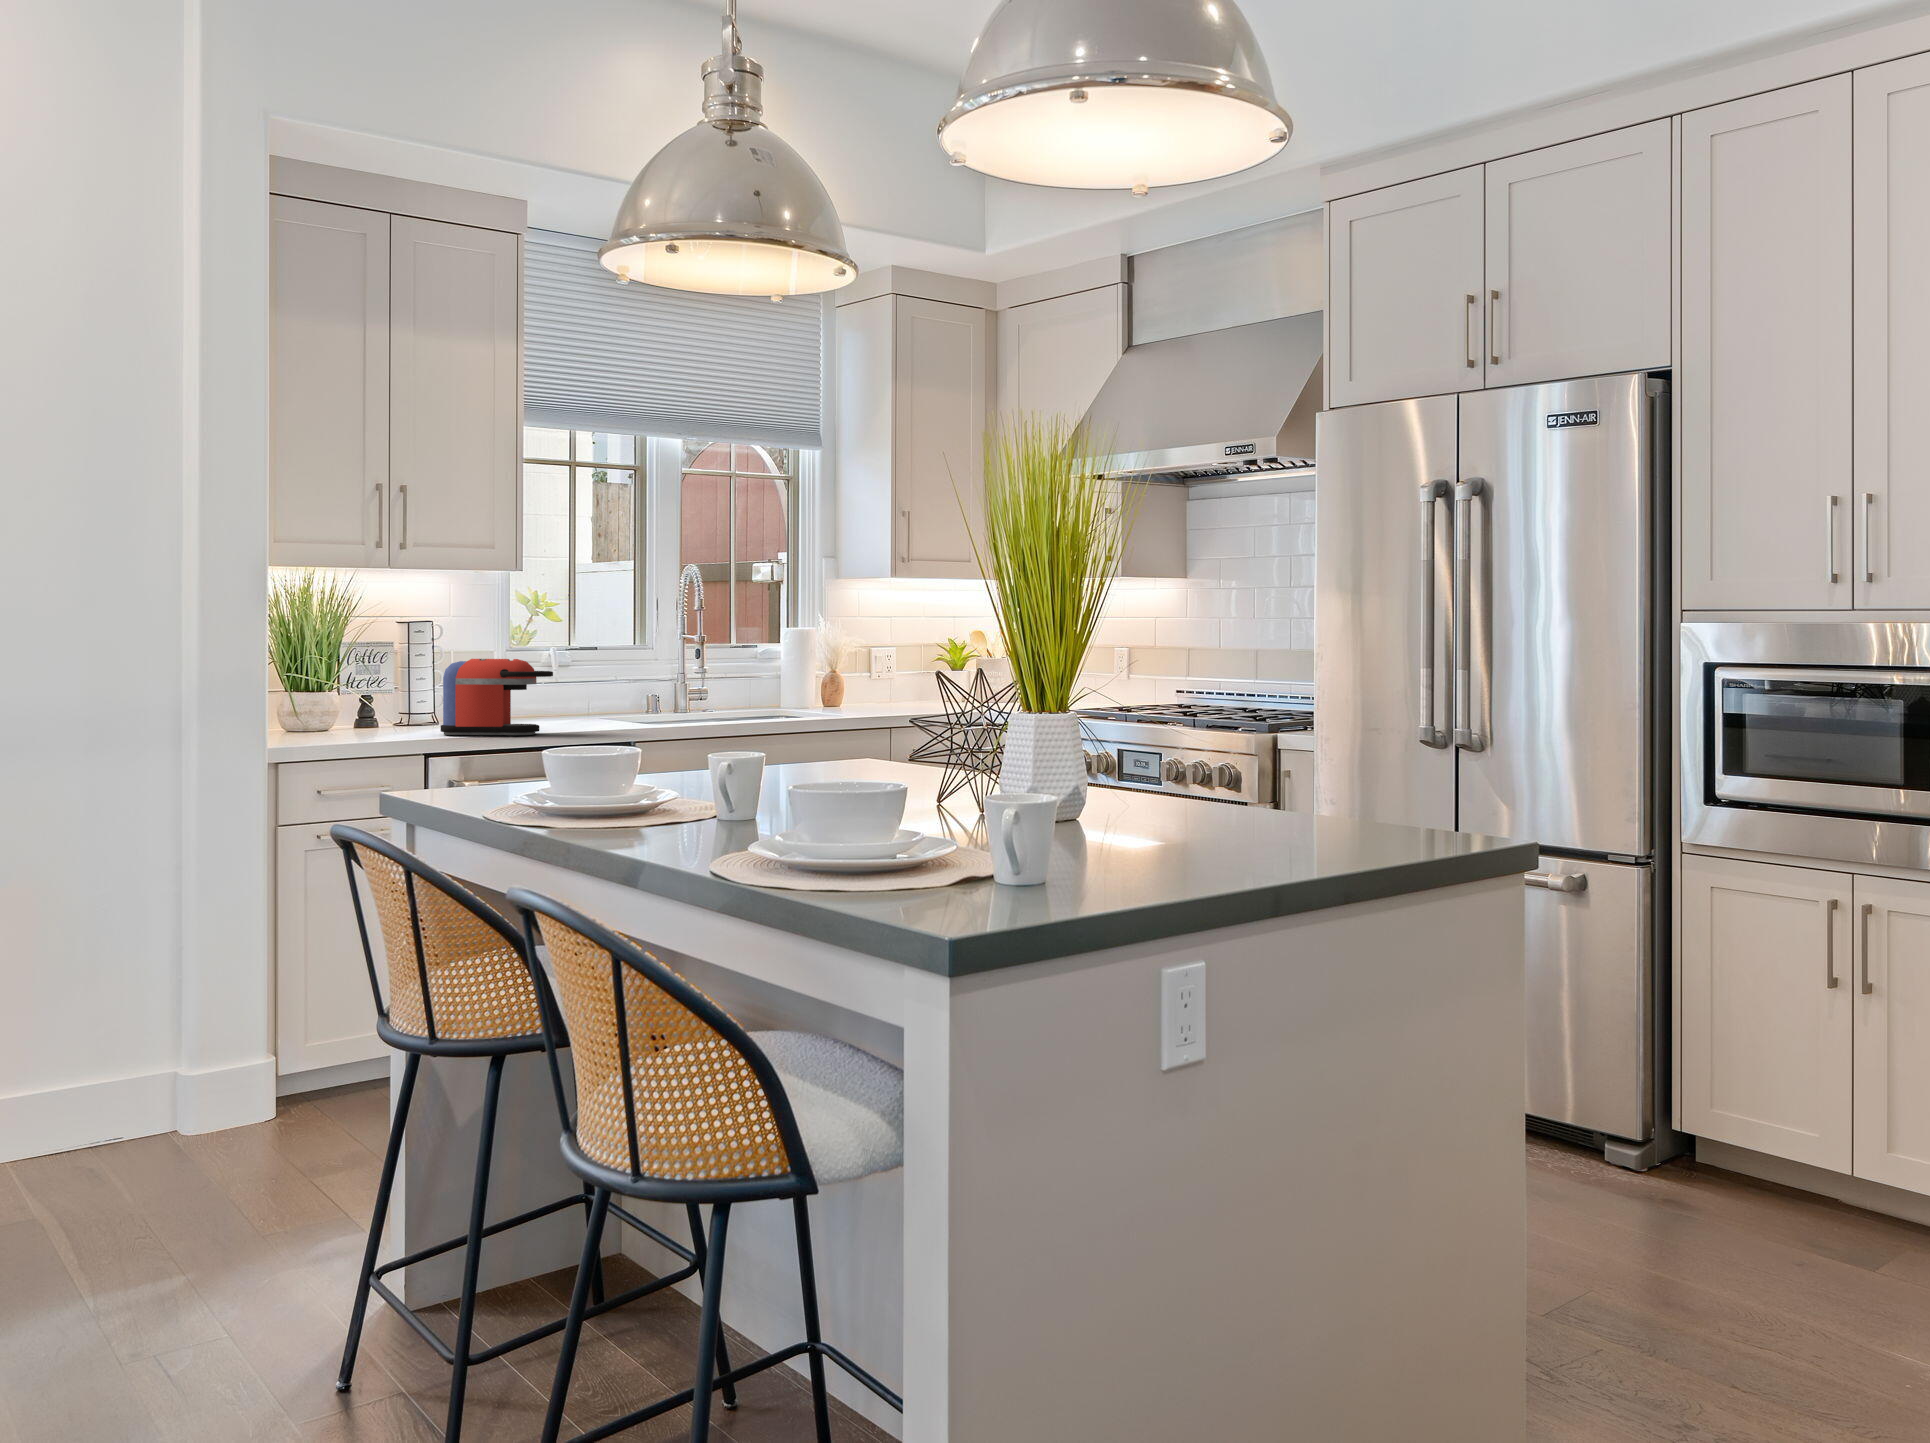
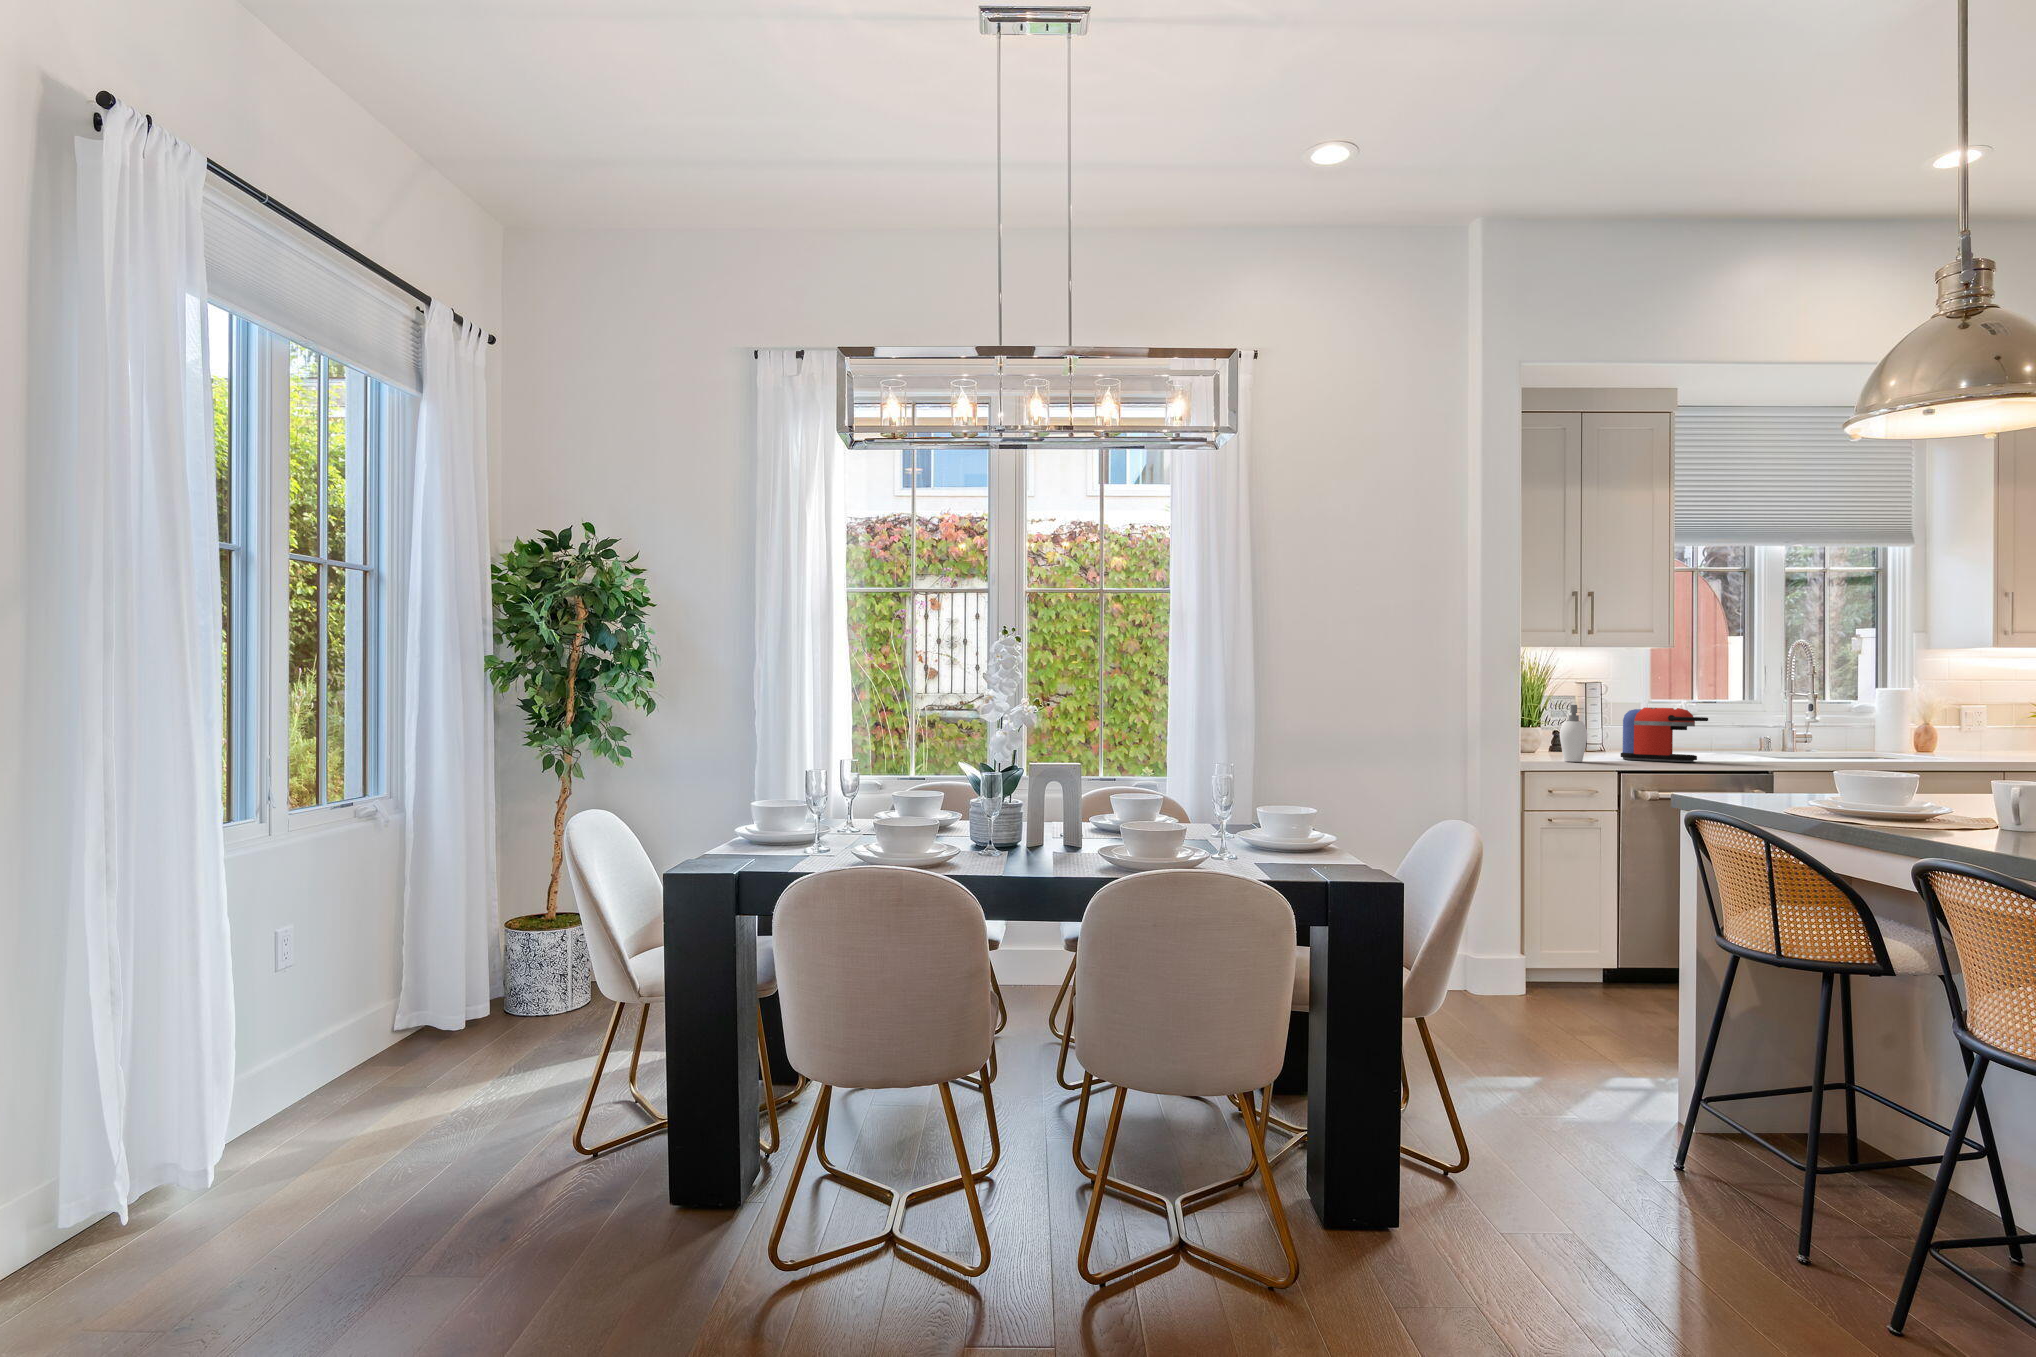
soap dispenser: none [341,657,395,743] -> present [1560,705,1587,762]

